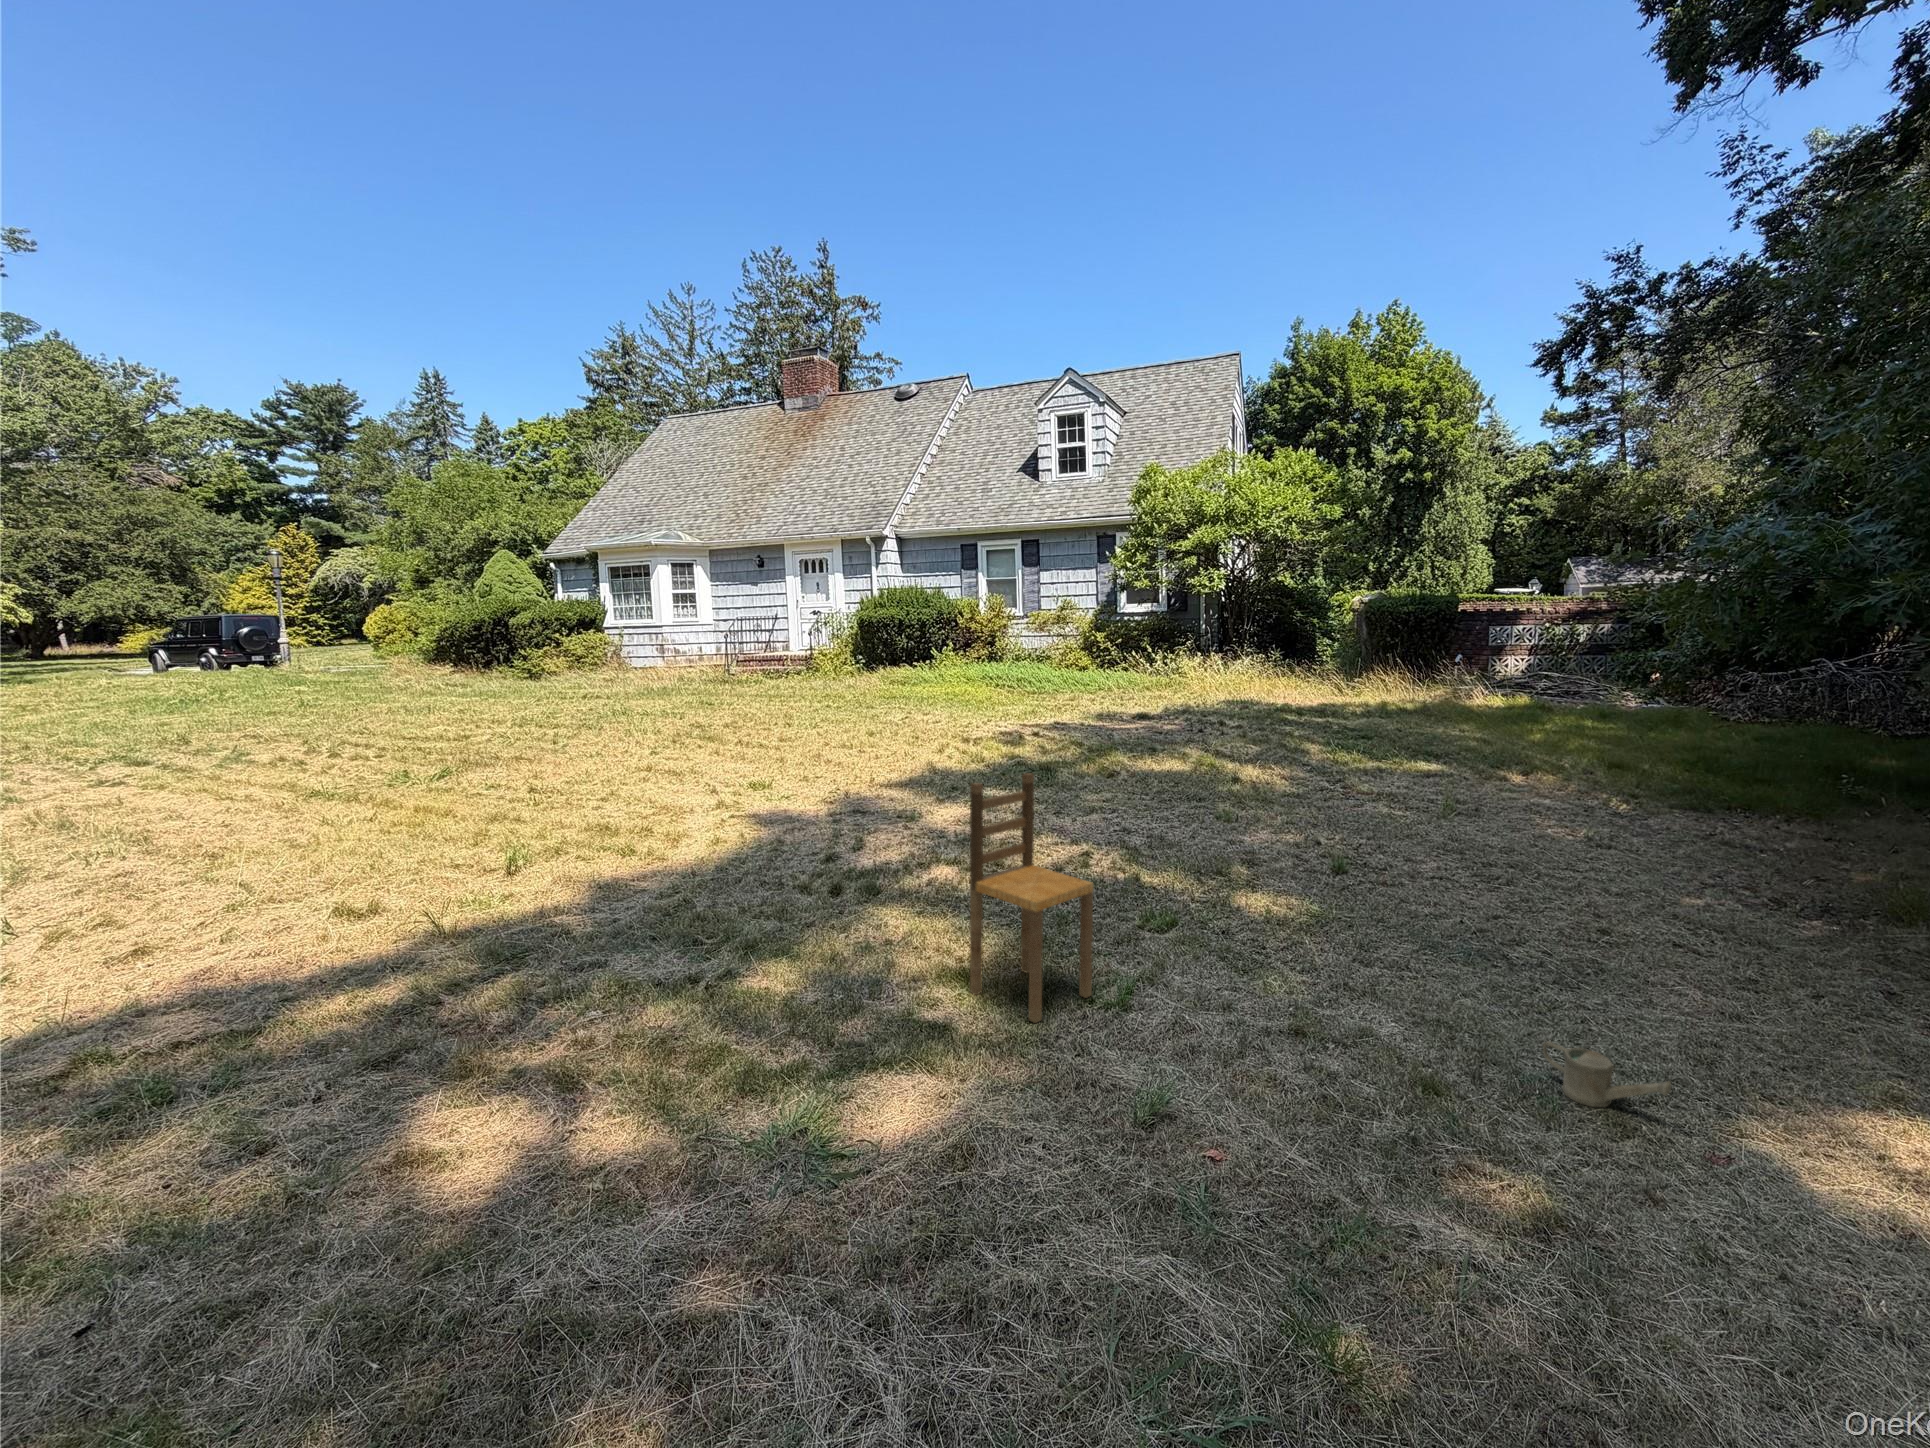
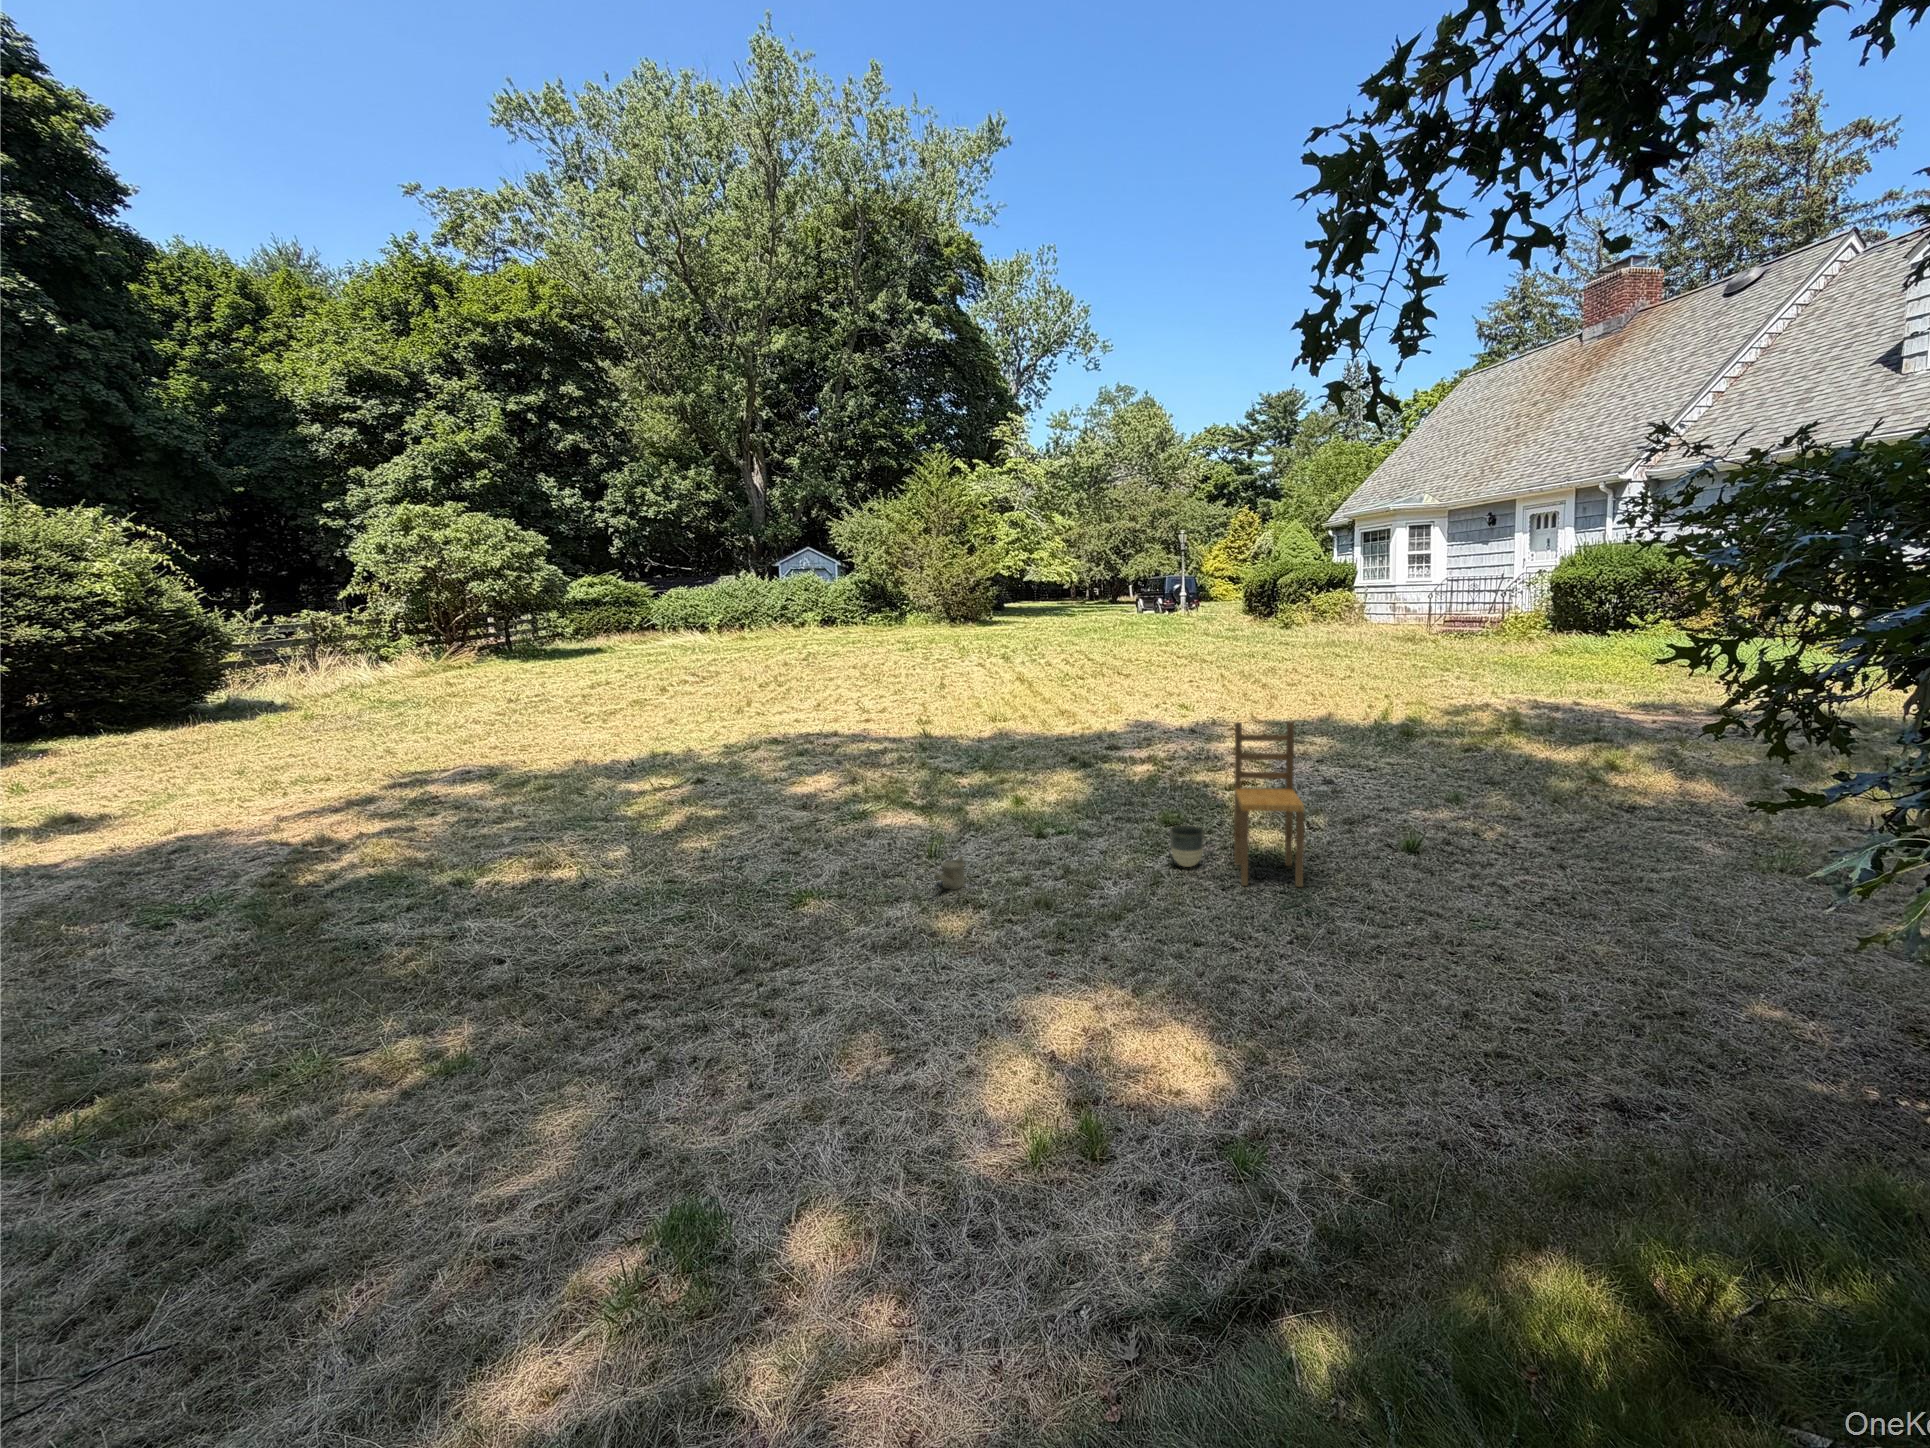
planter: none [899,955,952,1024] -> present [1170,825,1204,867]
watering can: present [1543,1042,1671,1107] -> present [934,856,965,890]

